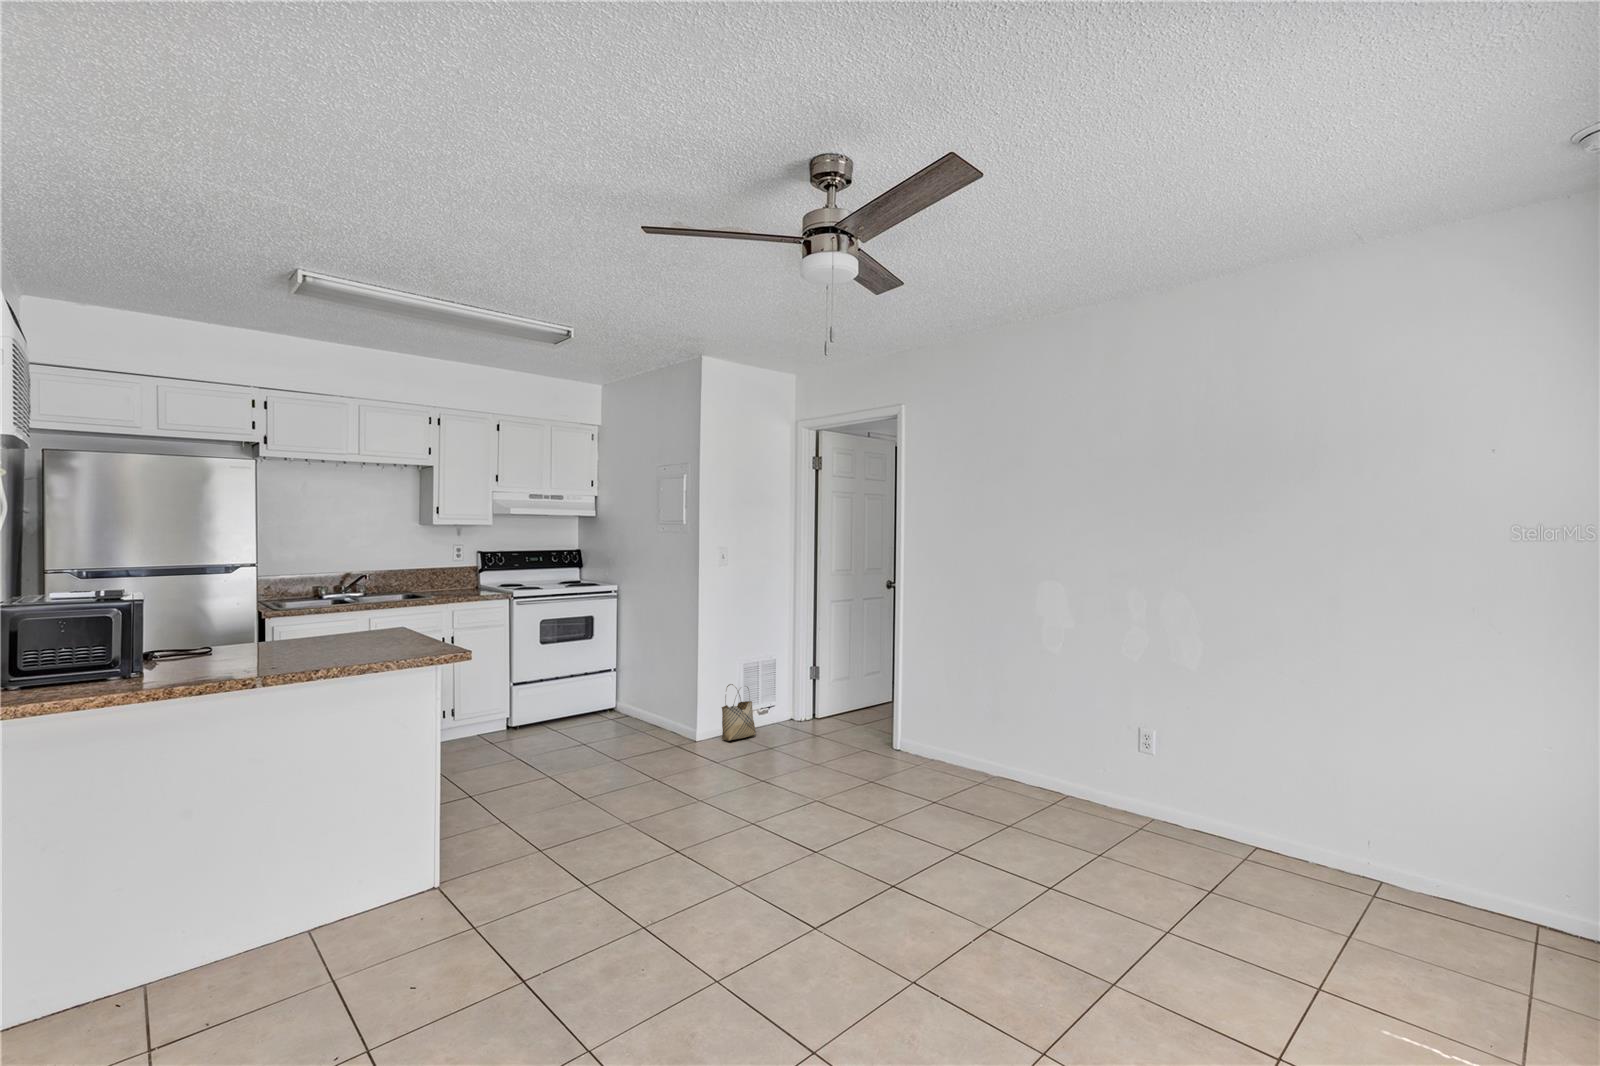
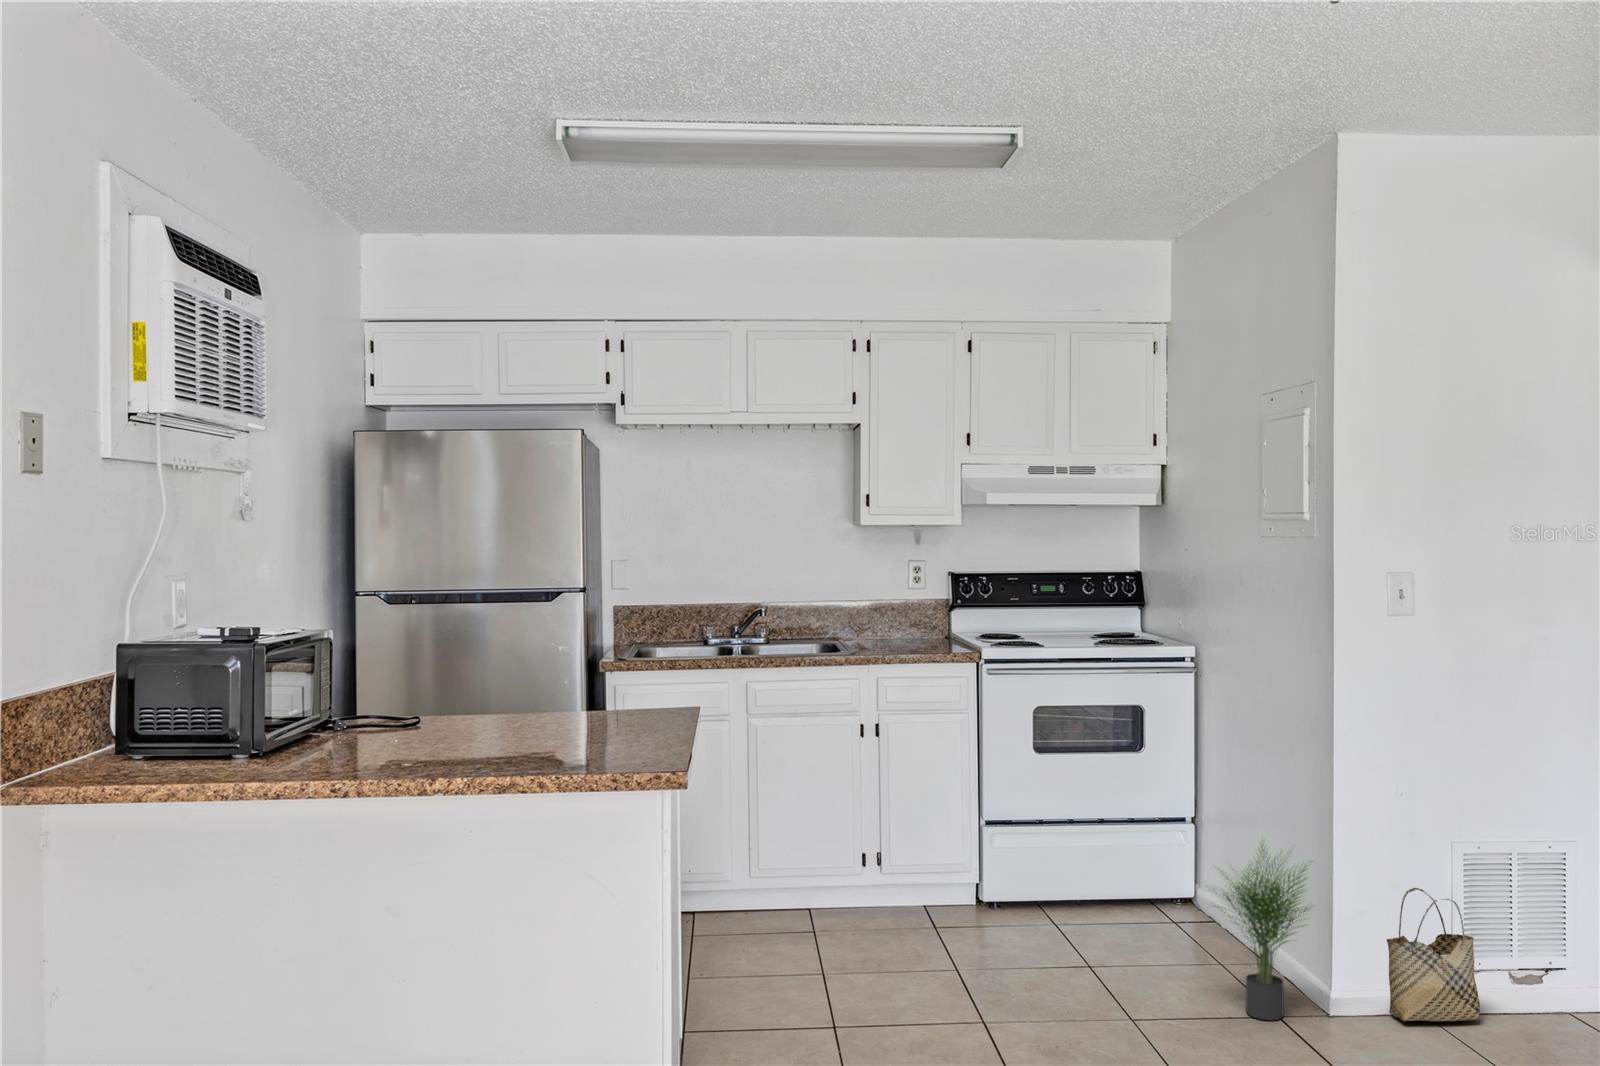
potted plant: none [642,669,698,752] -> present [1211,845,1309,1020]

